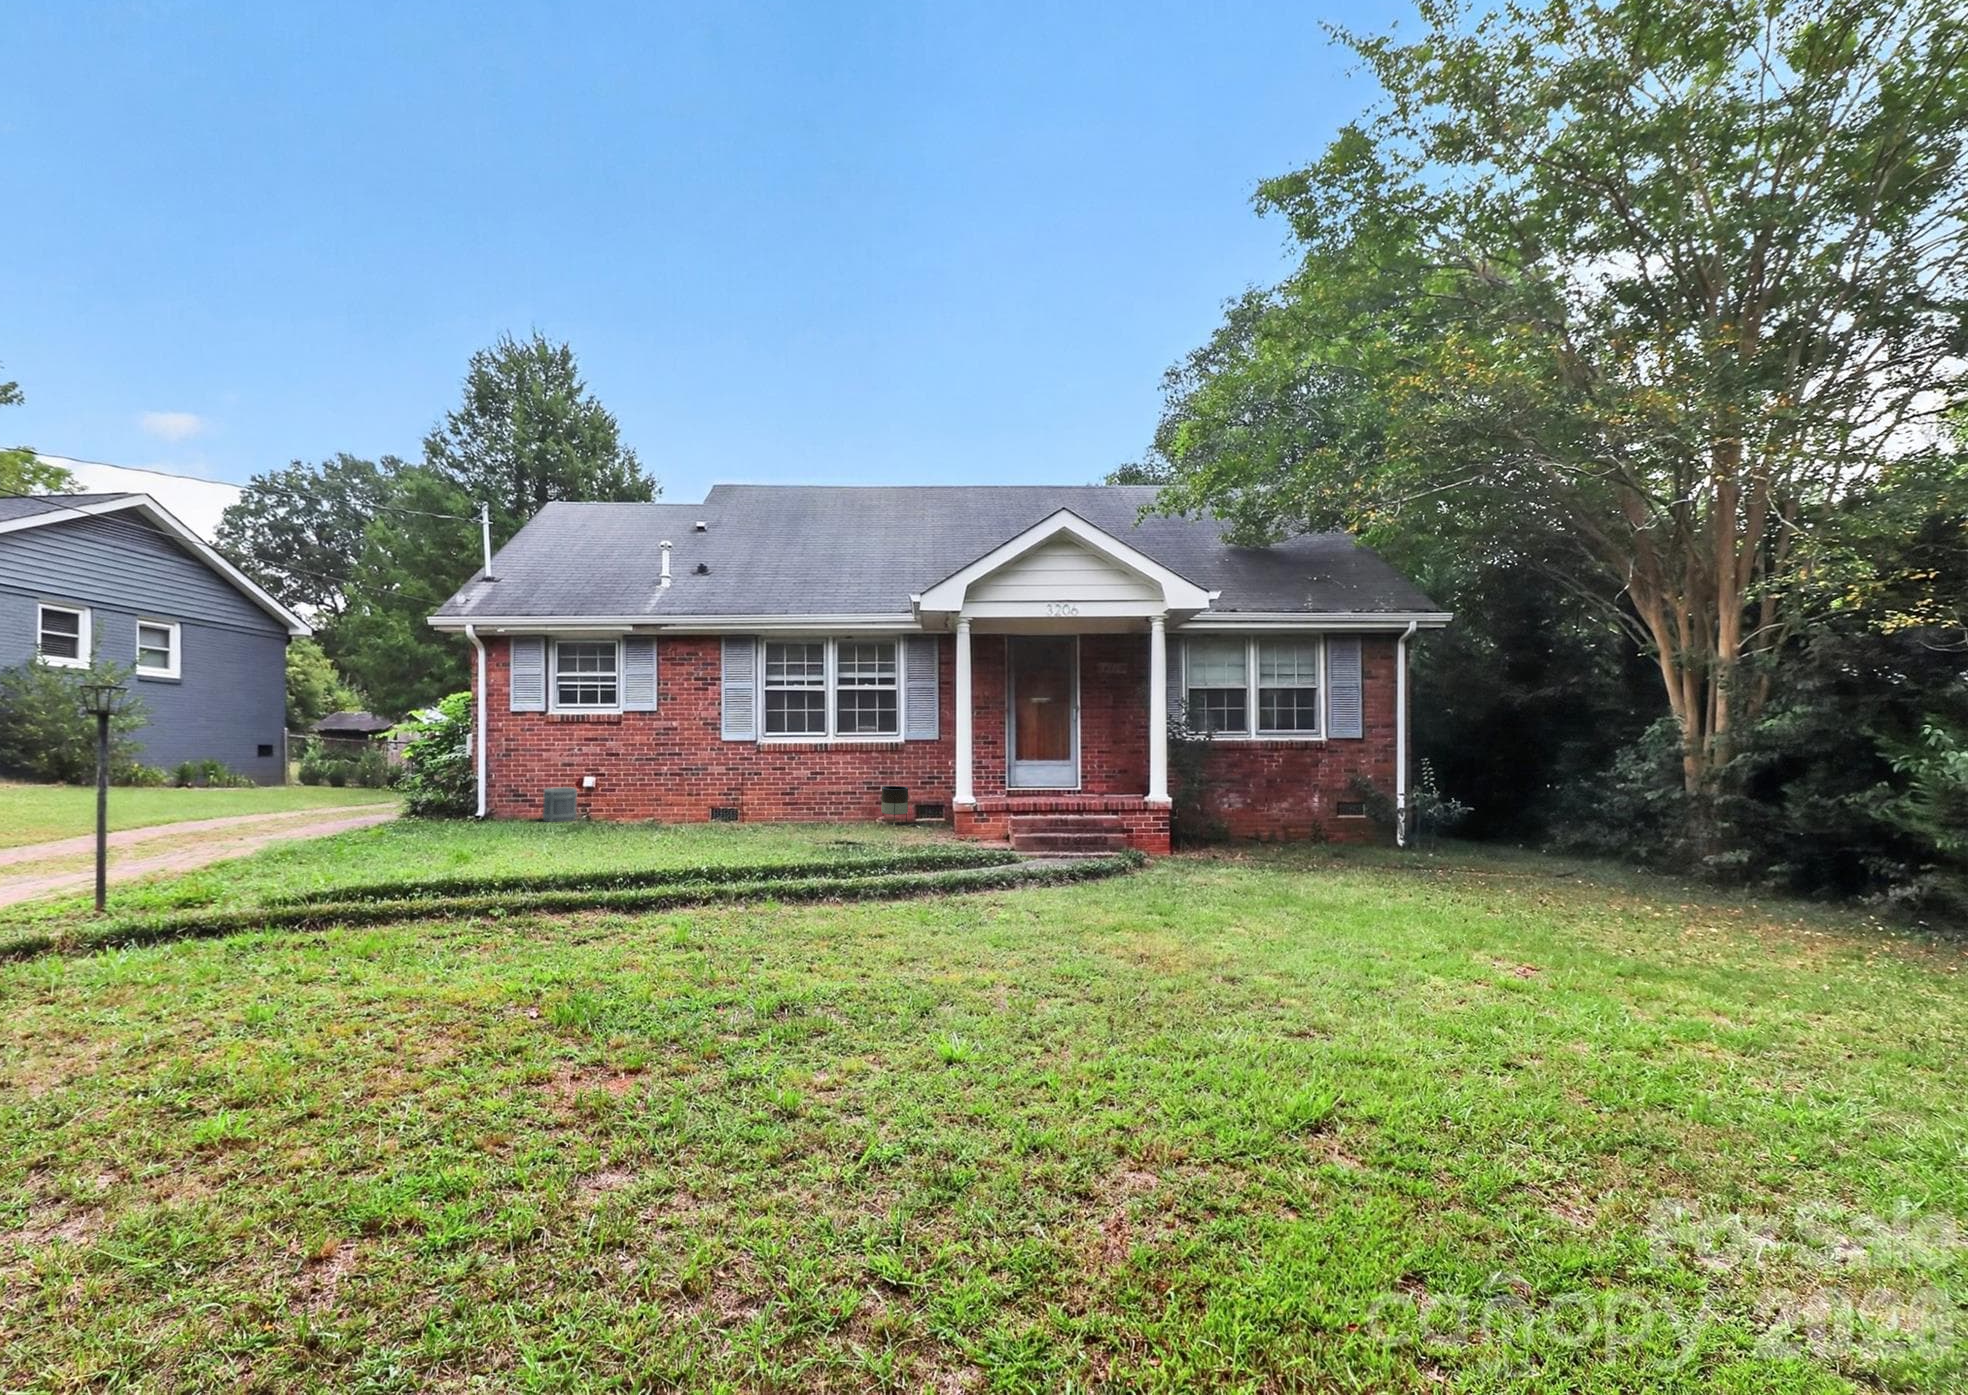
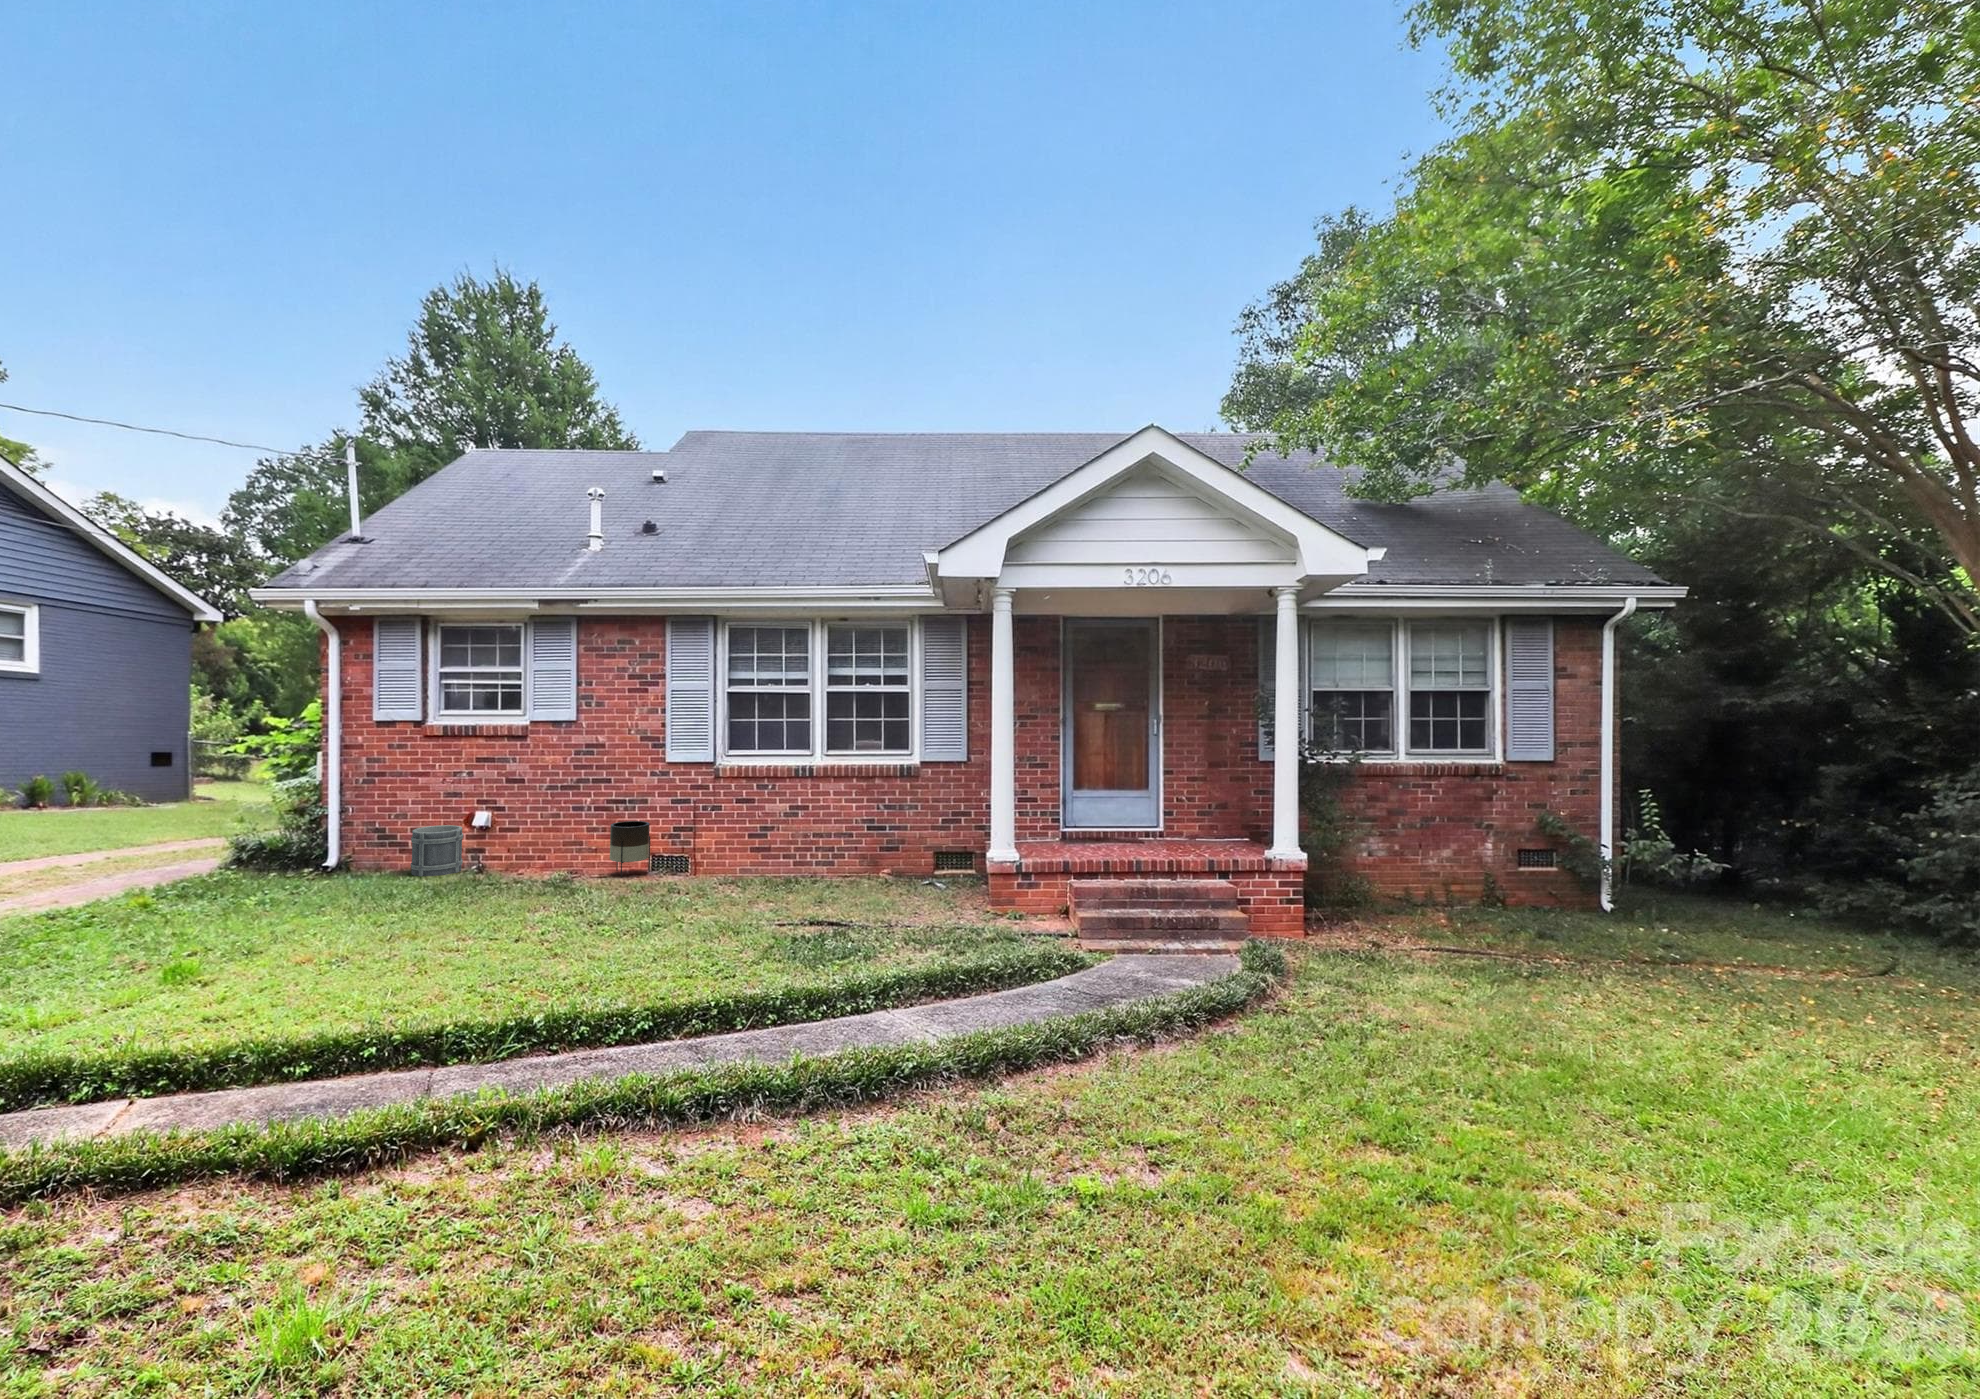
planter: present [881,786,908,822] -> present [610,821,650,878]

